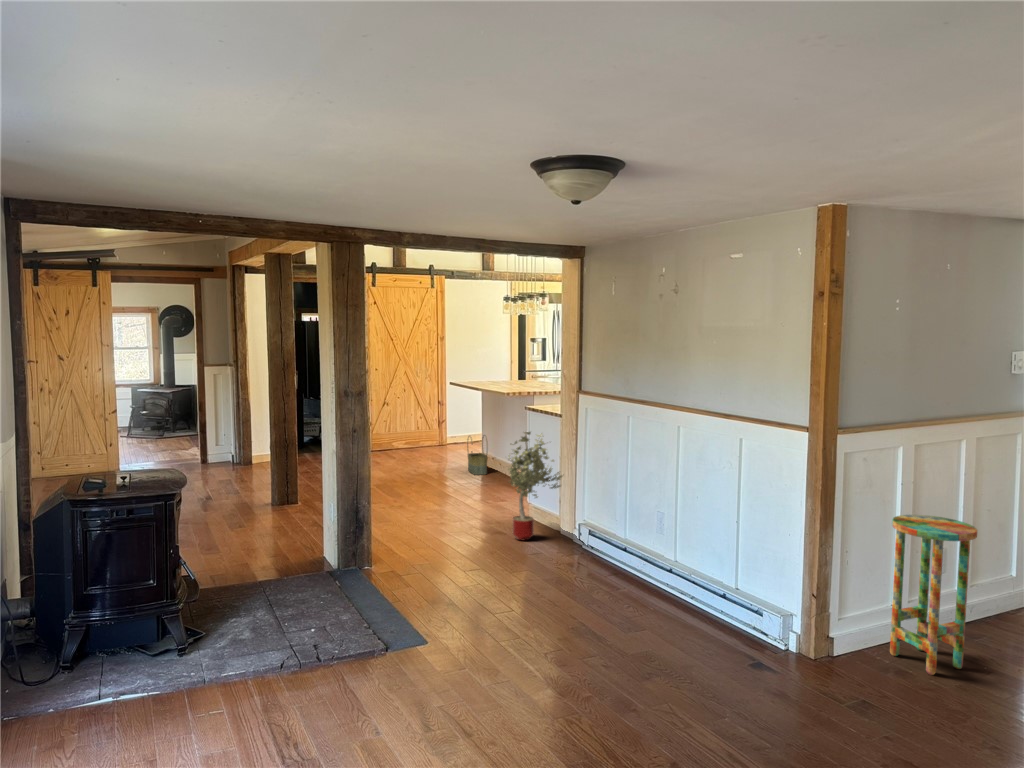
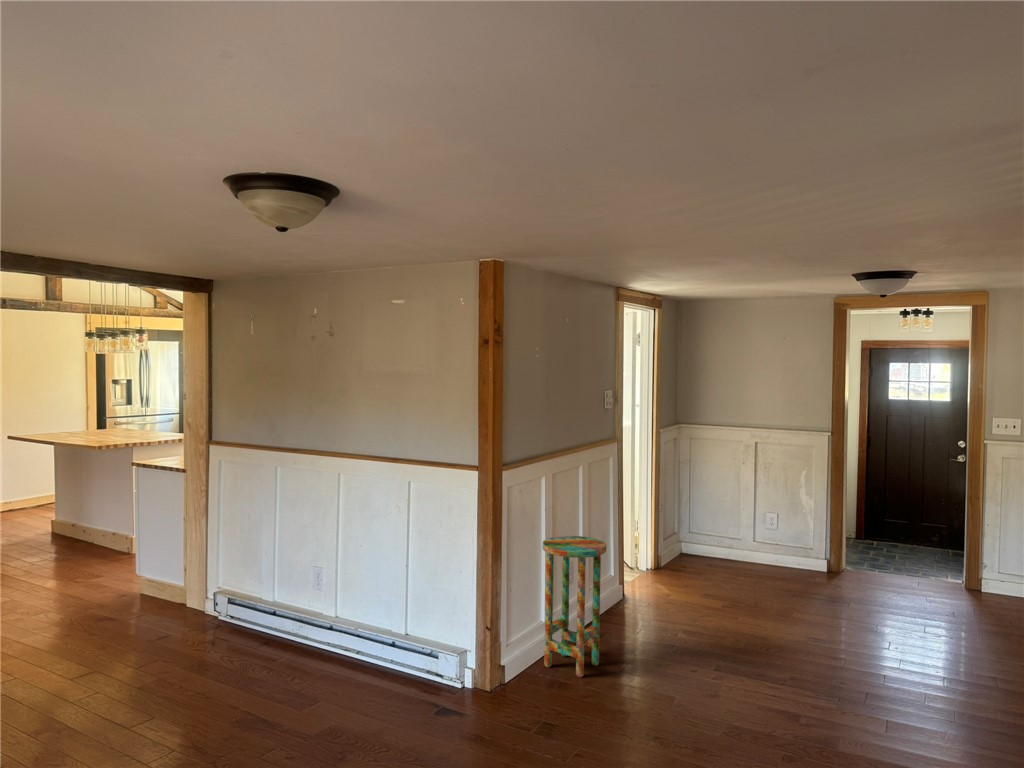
potted tree: present [508,432,562,540] -> none [111,492,192,626]
basket: present [467,435,488,475] -> none [34,498,65,550]

